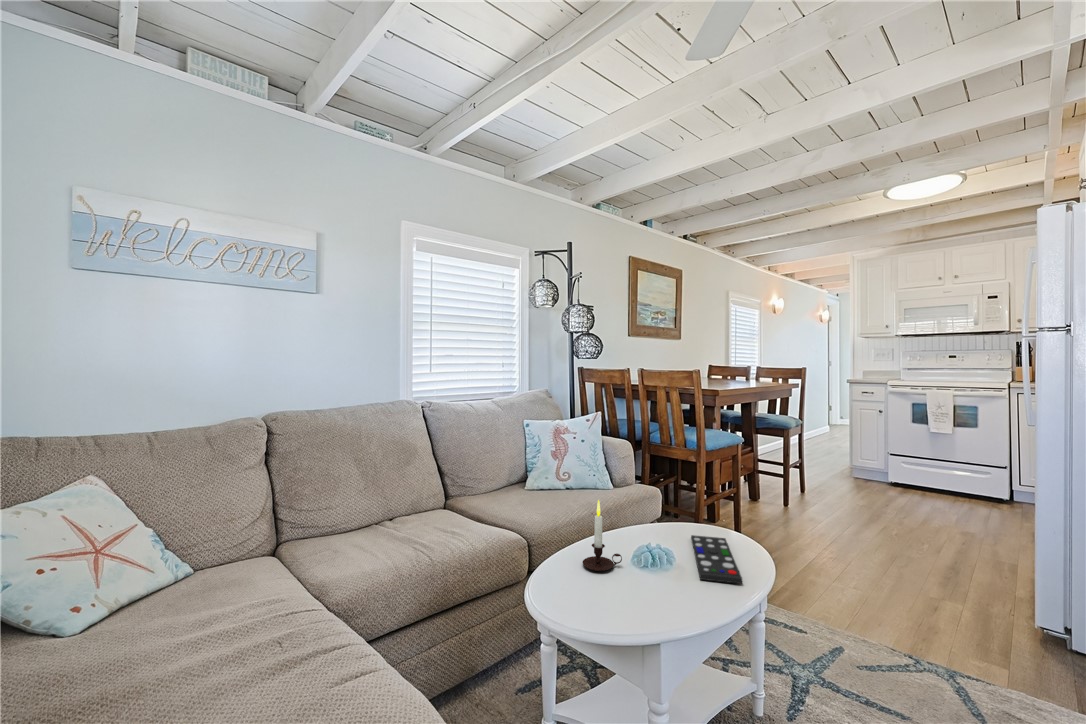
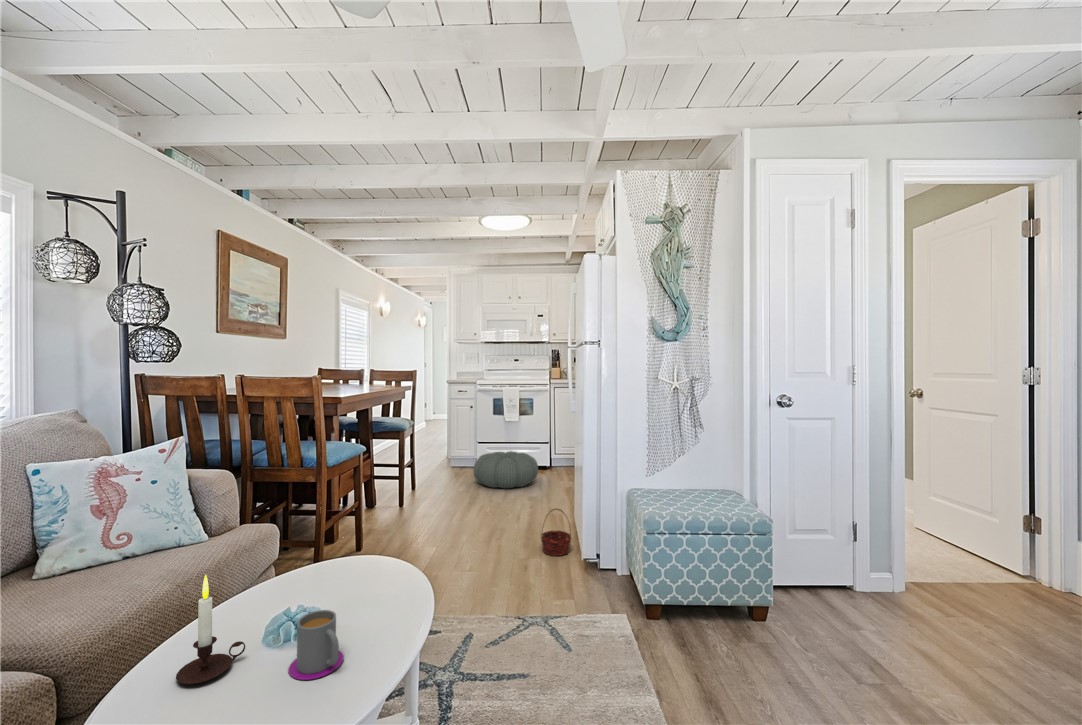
pouf: none [879,469,983,517] -> present [474,451,538,488]
remote control: present [691,535,742,584] -> none [333,568,403,632]
mug: none [647,549,687,599] -> present [288,610,344,680]
basket: none [964,550,1022,615] -> present [541,509,571,556]

